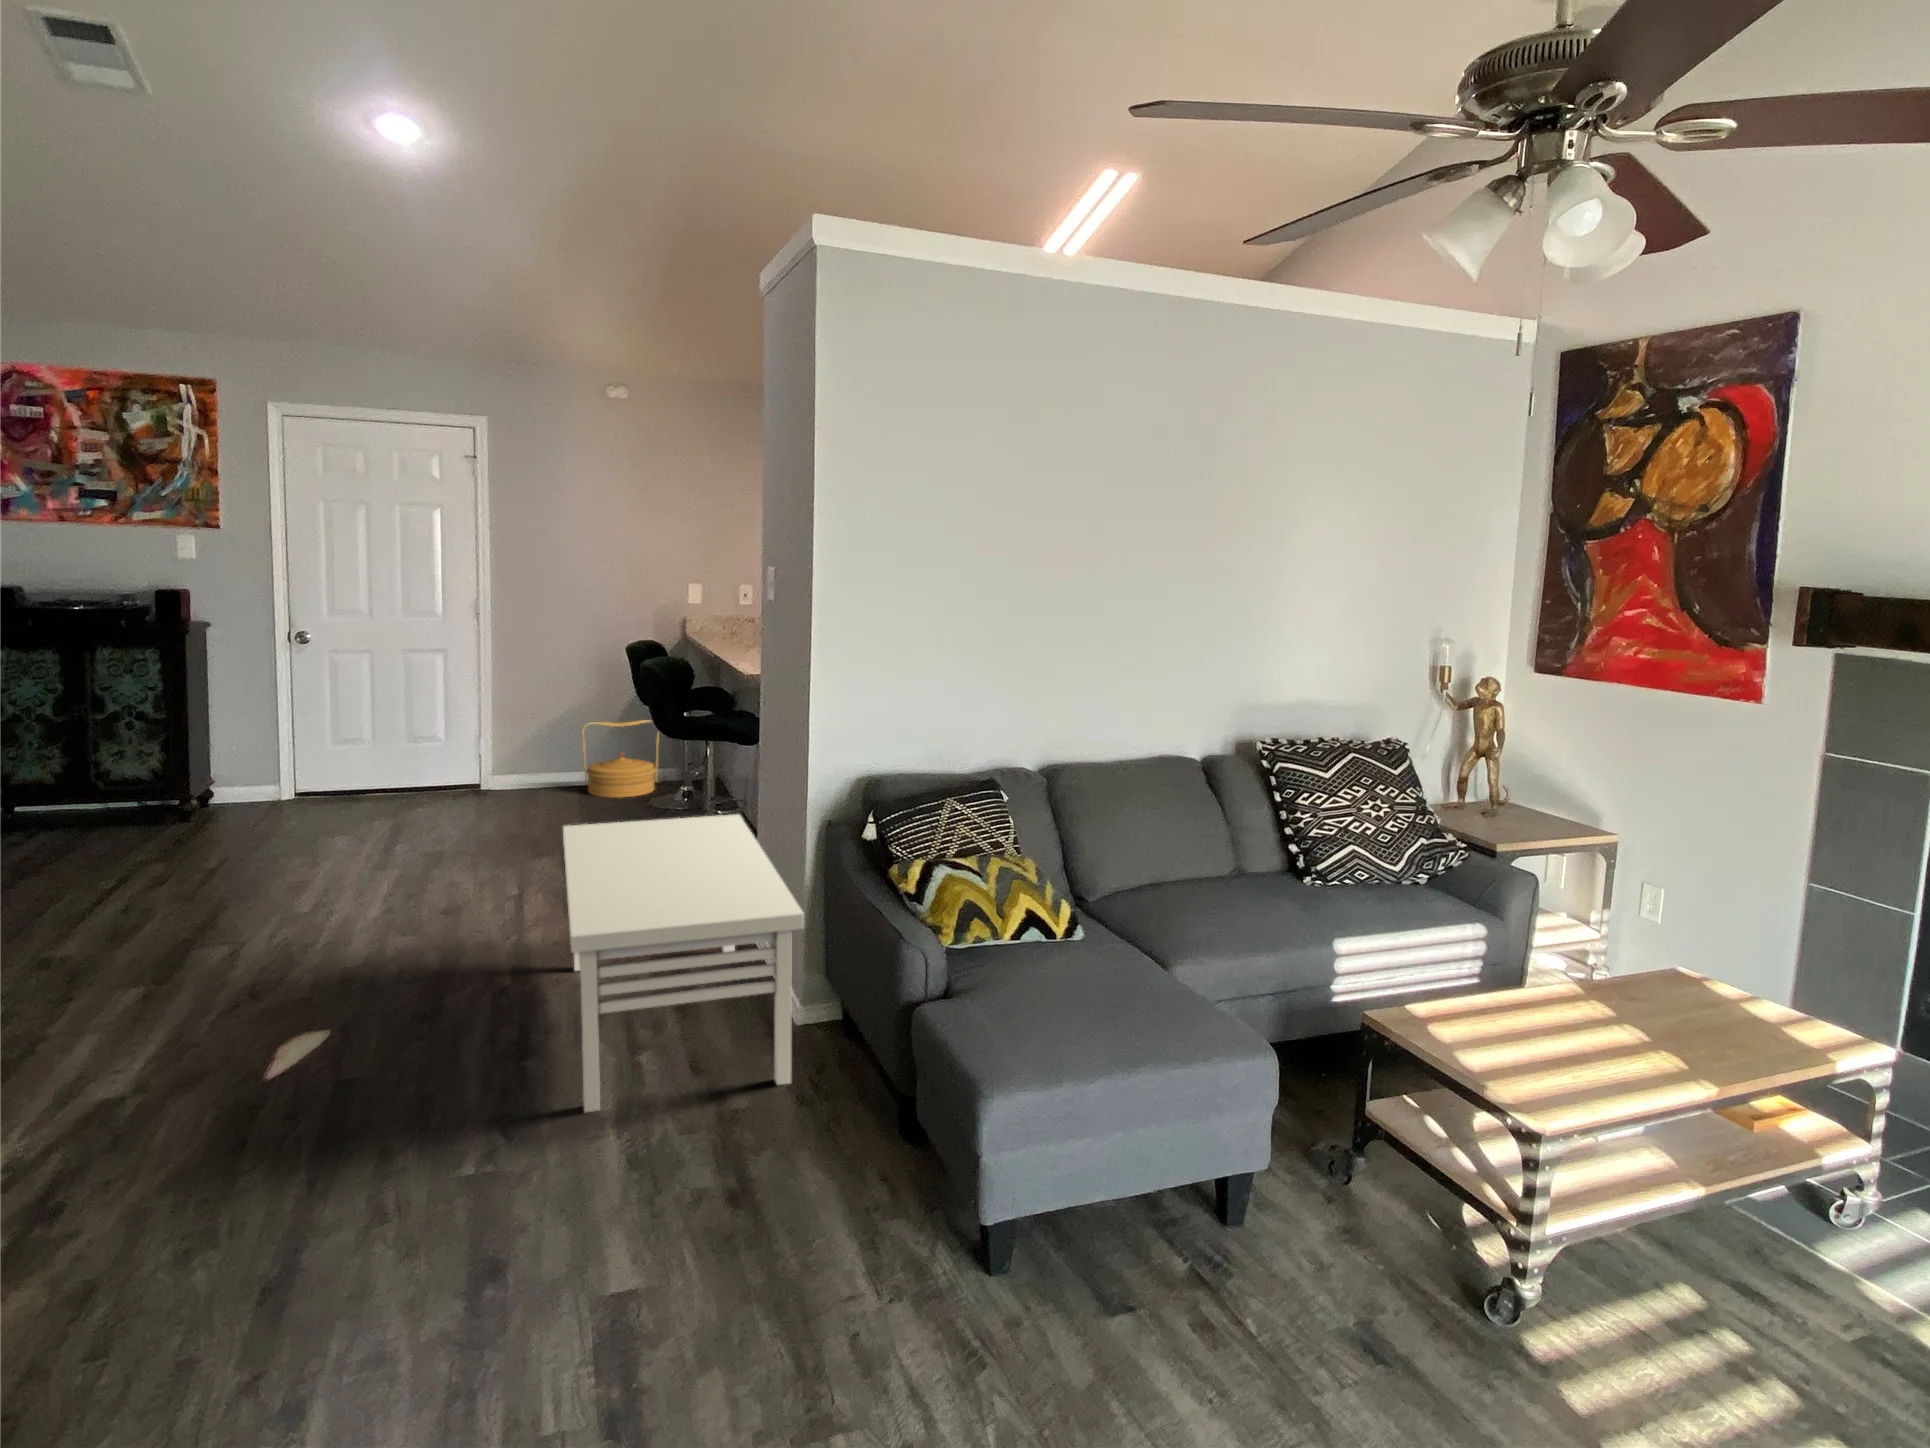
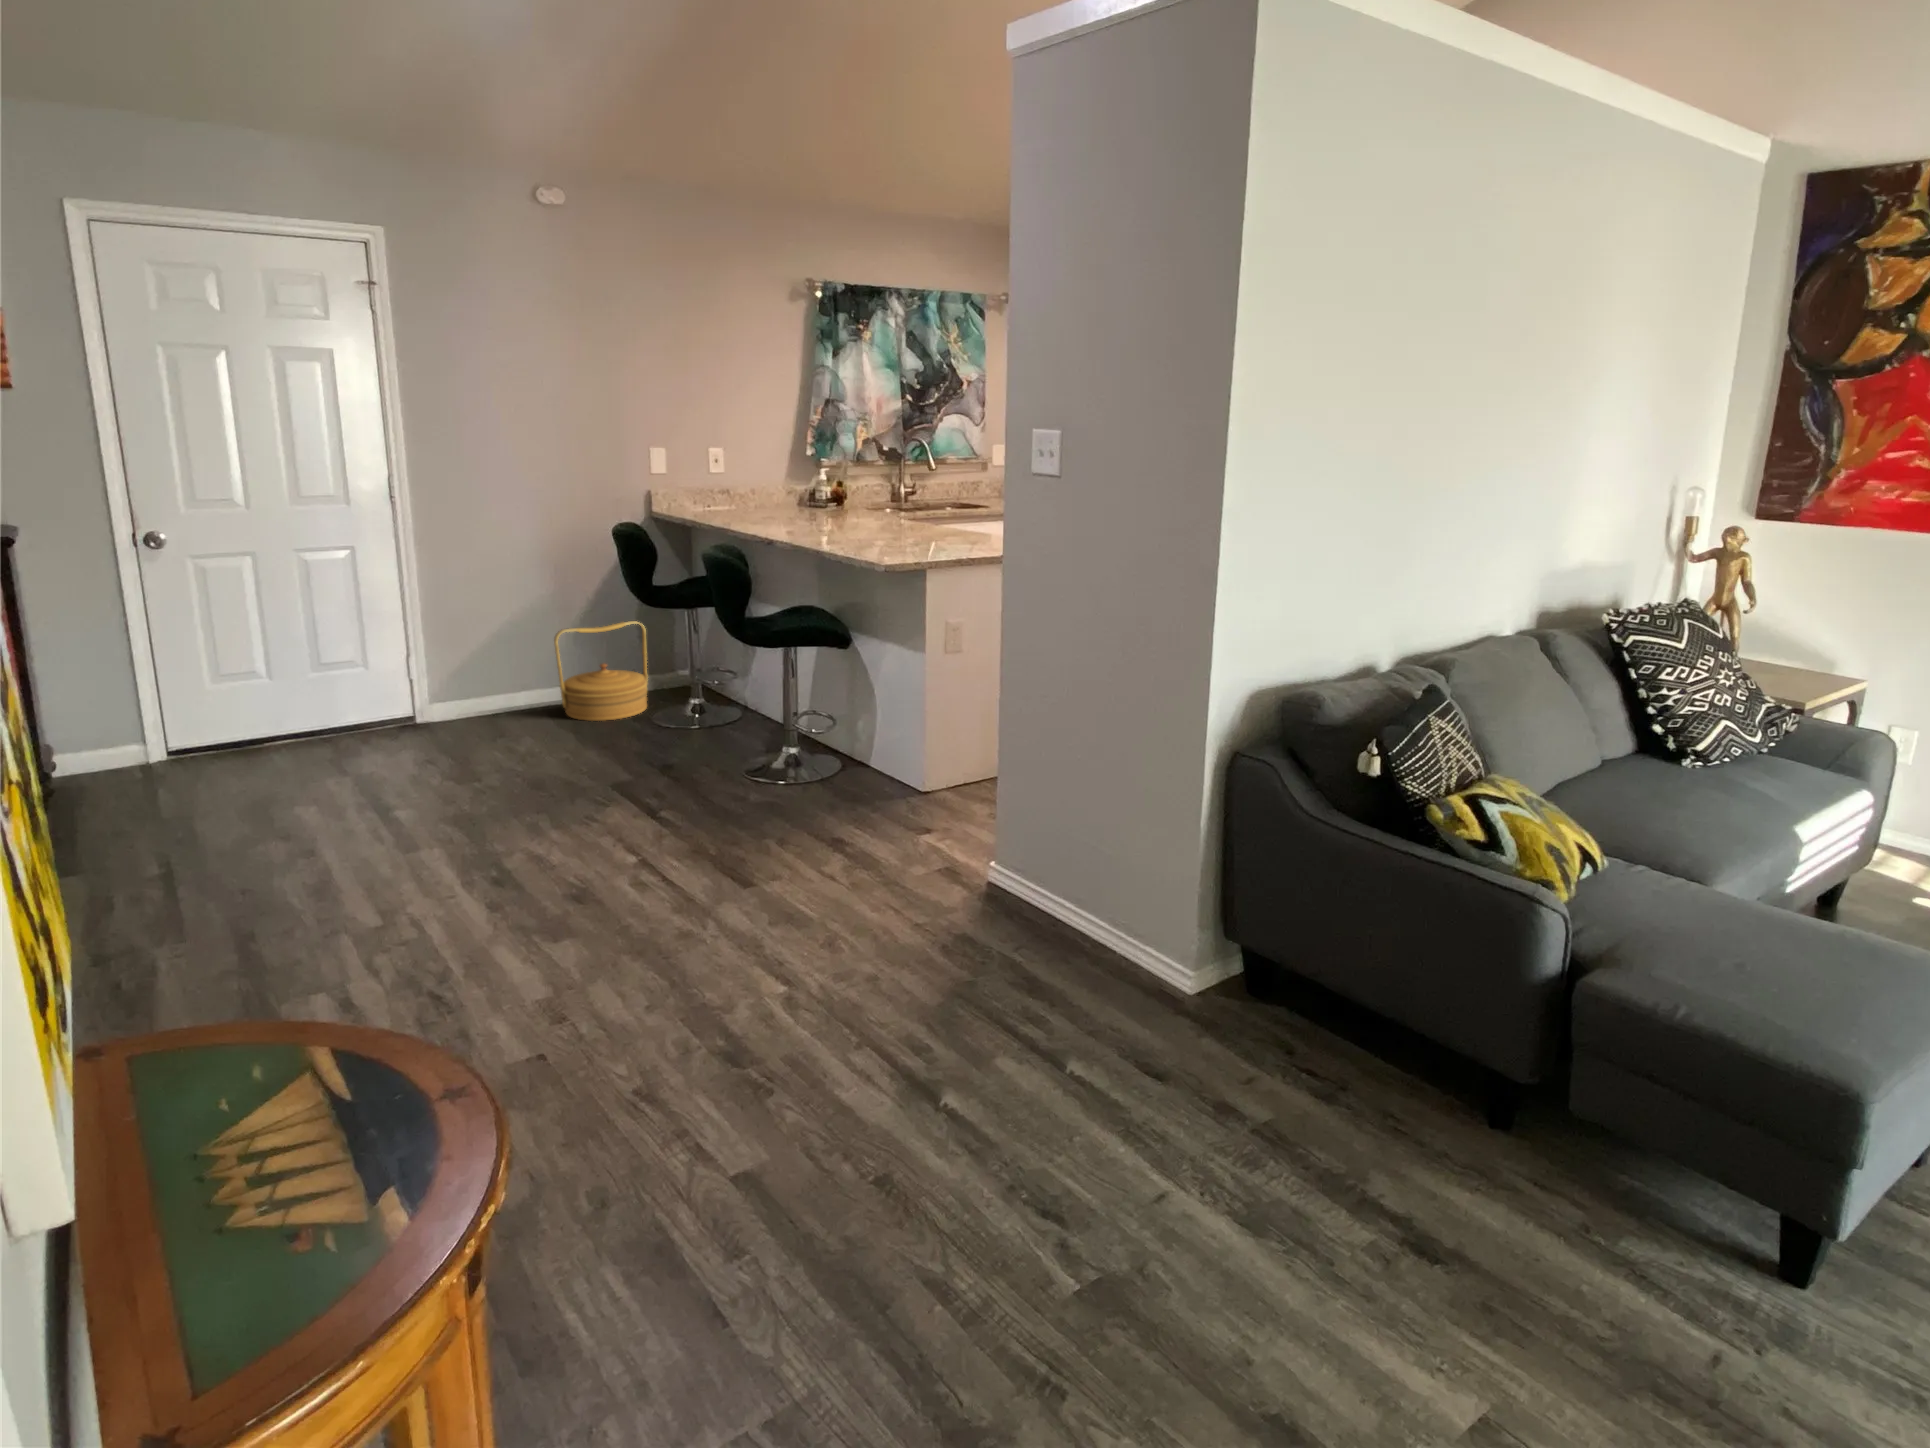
storage bench: present [563,814,804,1113] -> none [832,746,1335,1178]

